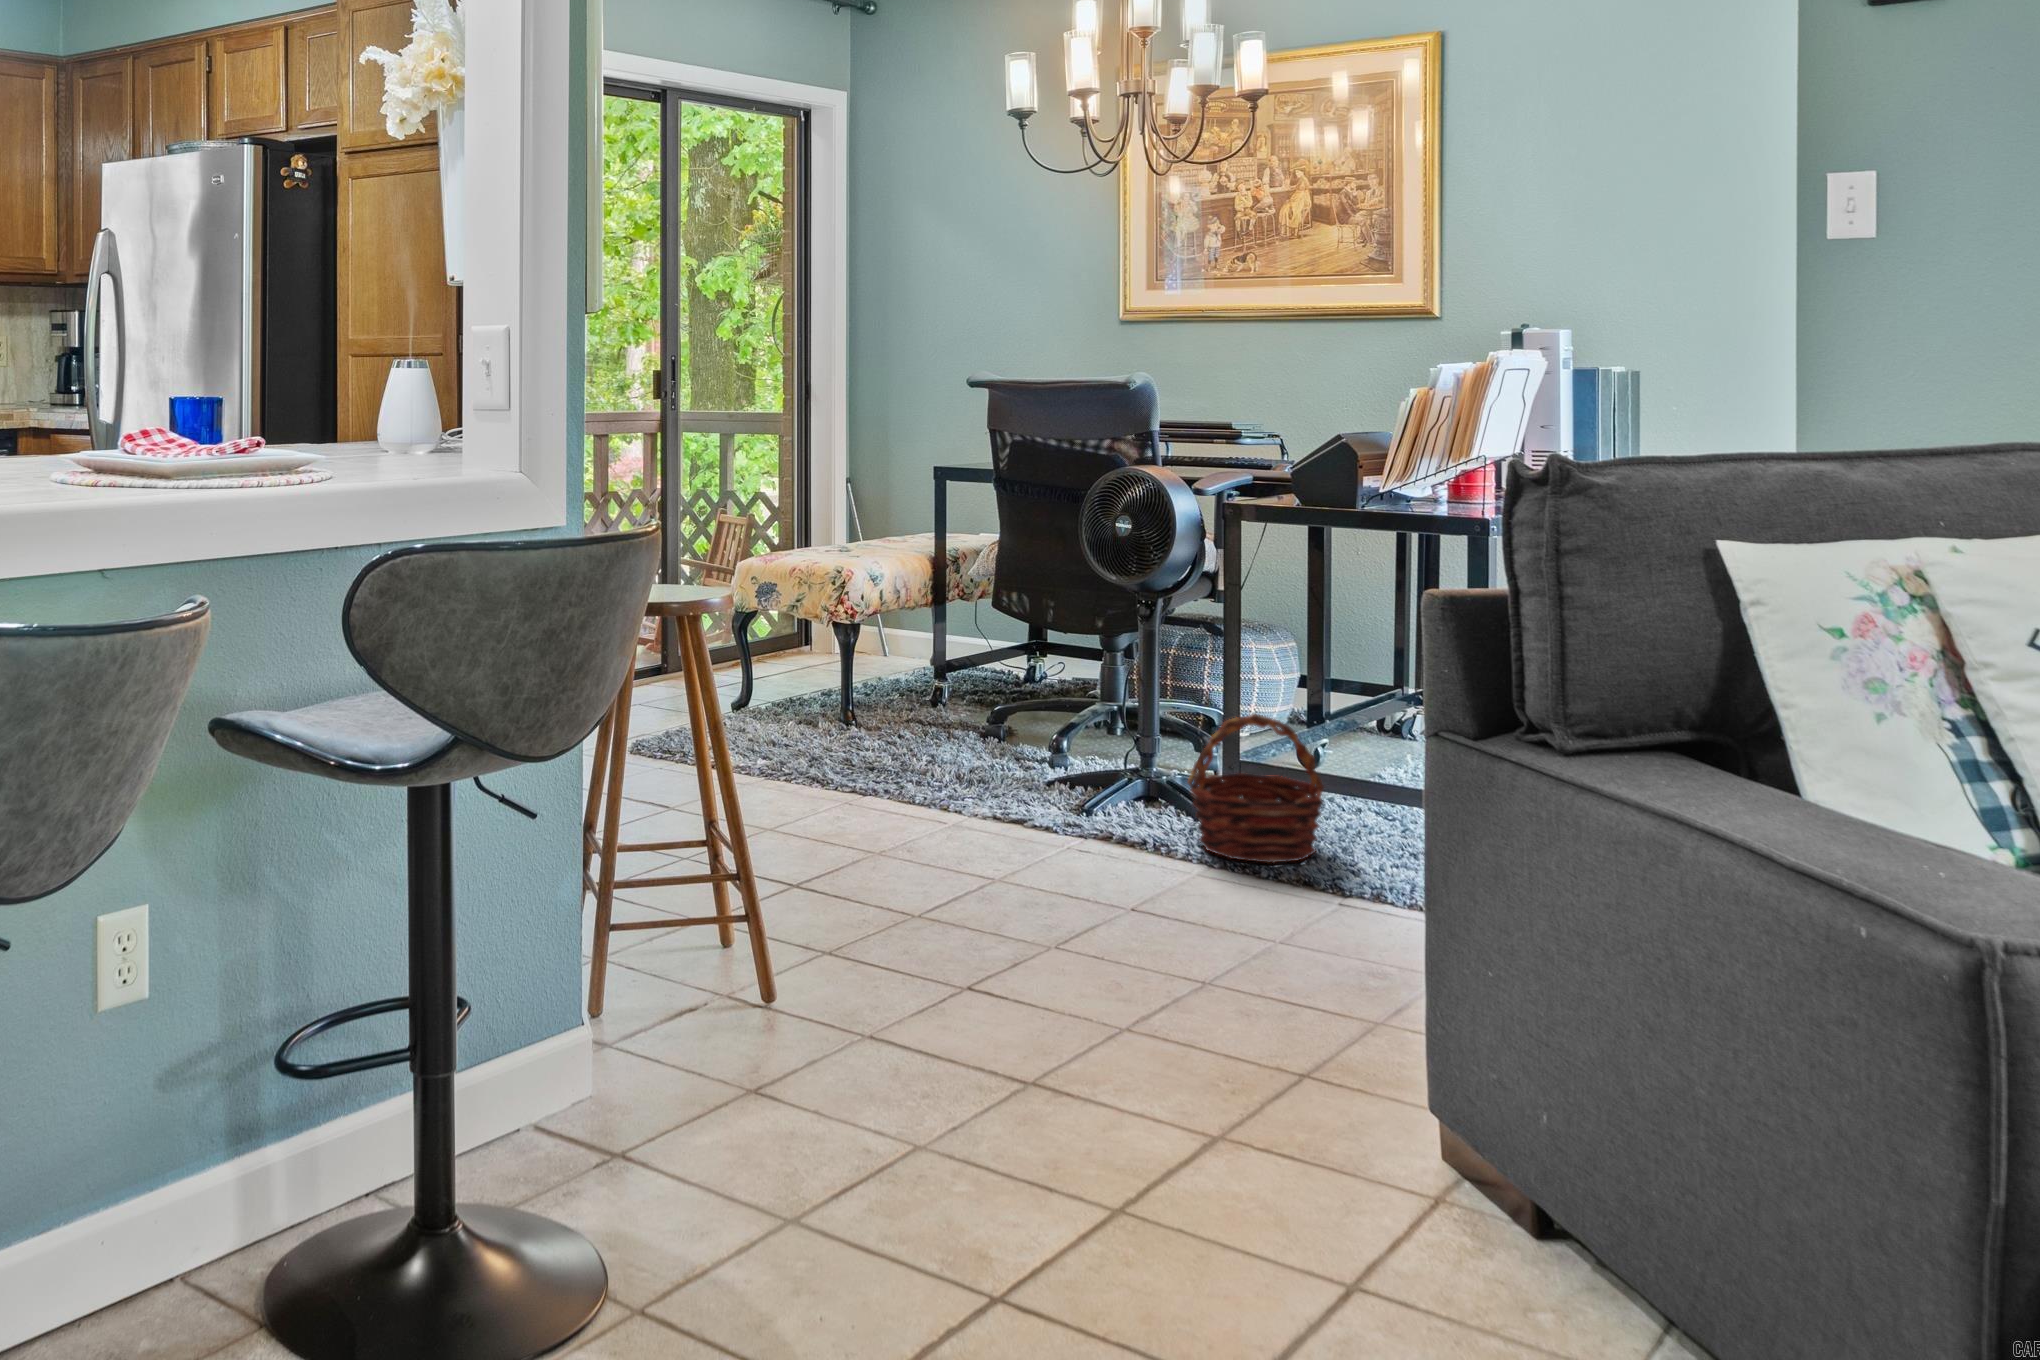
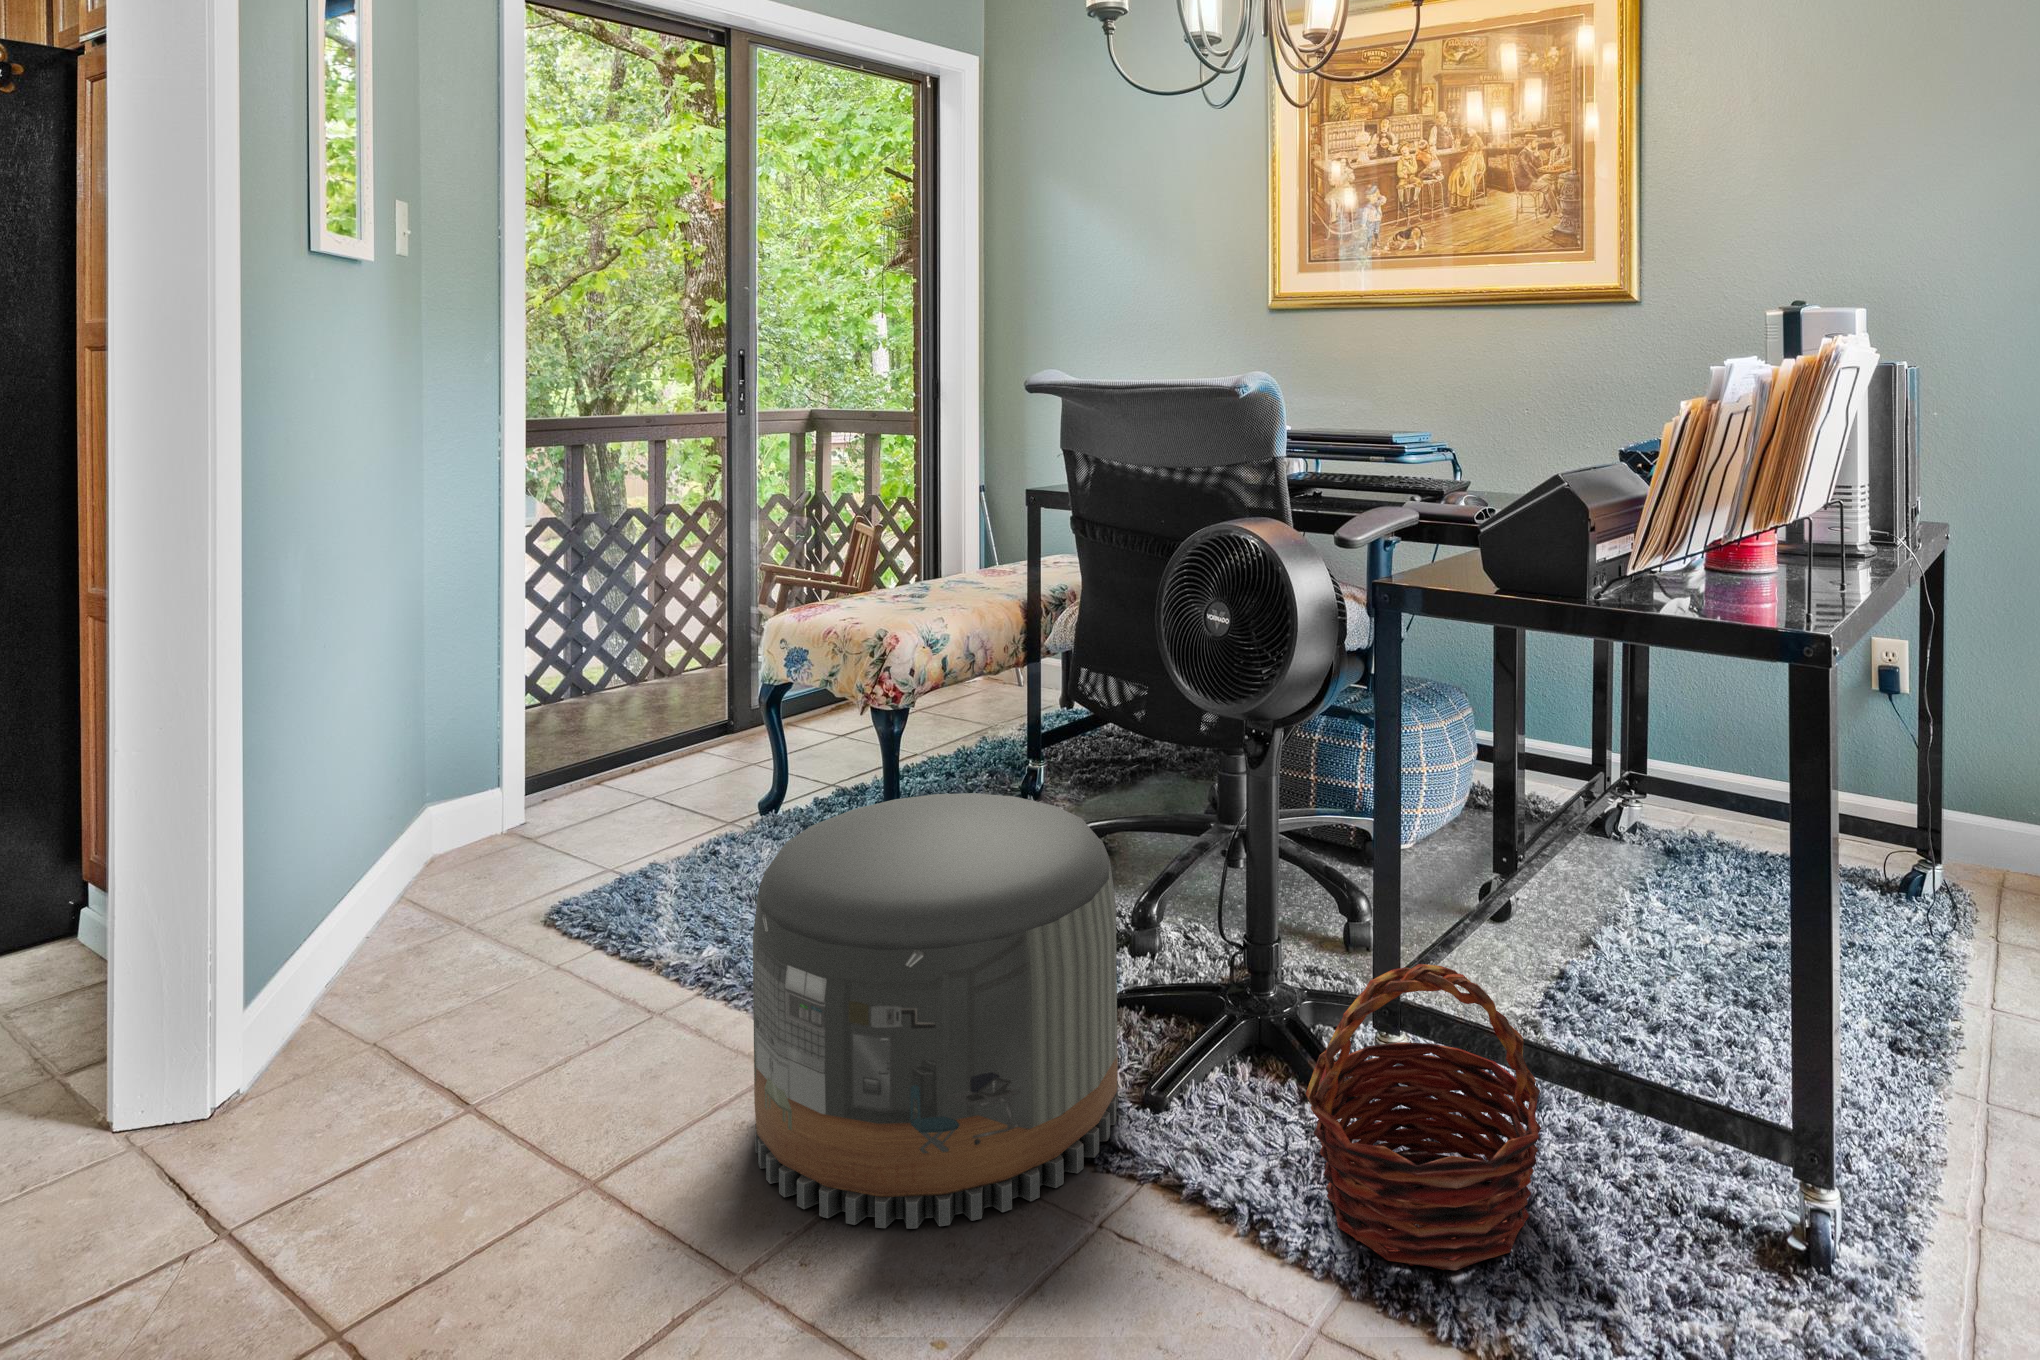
pouf: none [851,641,1065,844] -> present [753,793,1118,1229]

